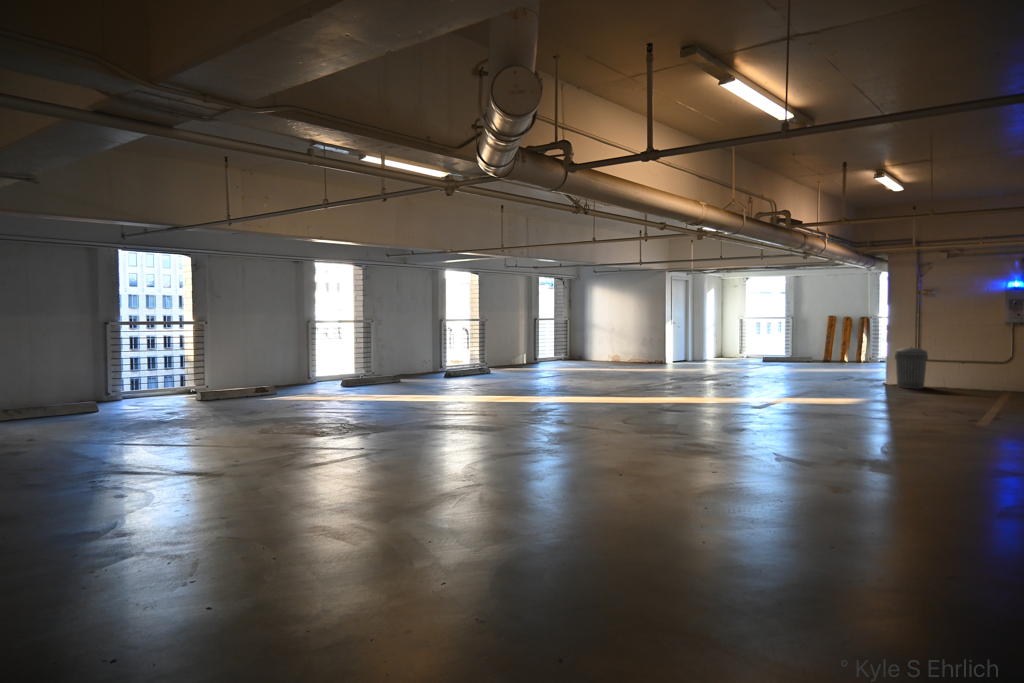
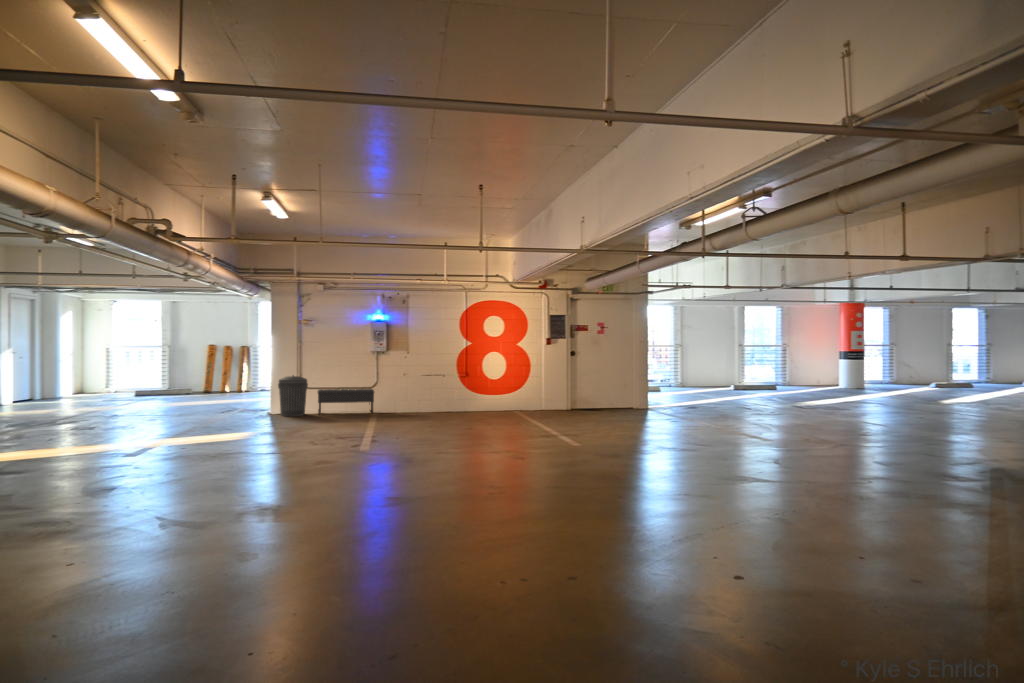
bench: none [939,362,1011,393] -> present [318,389,374,415]

